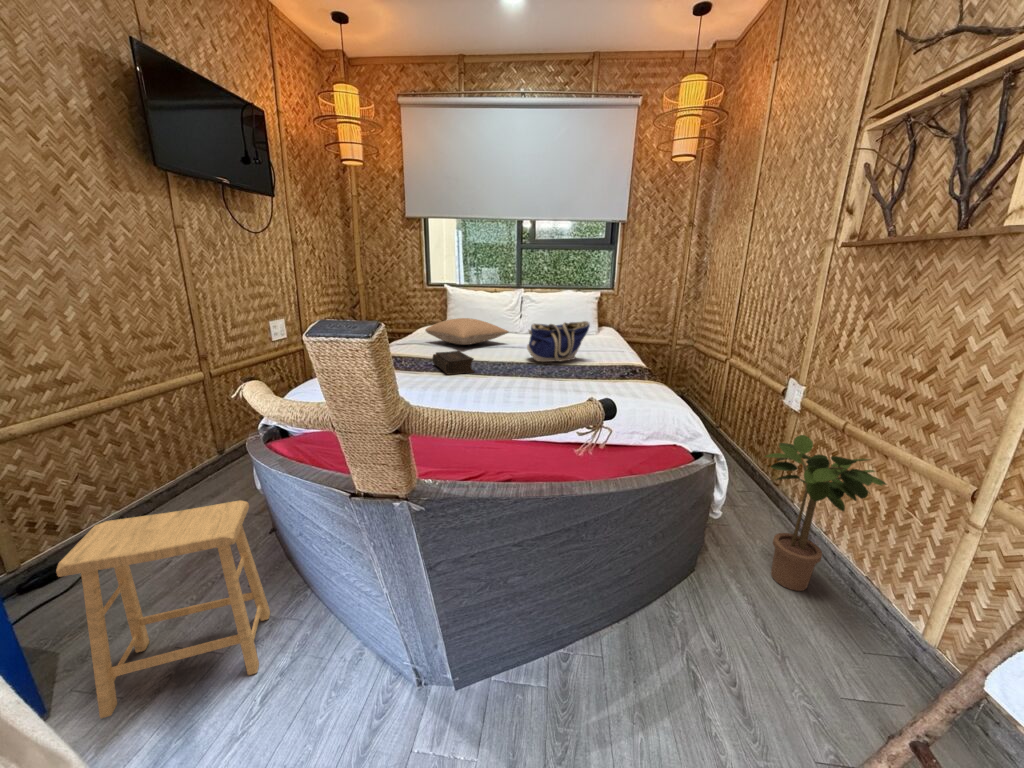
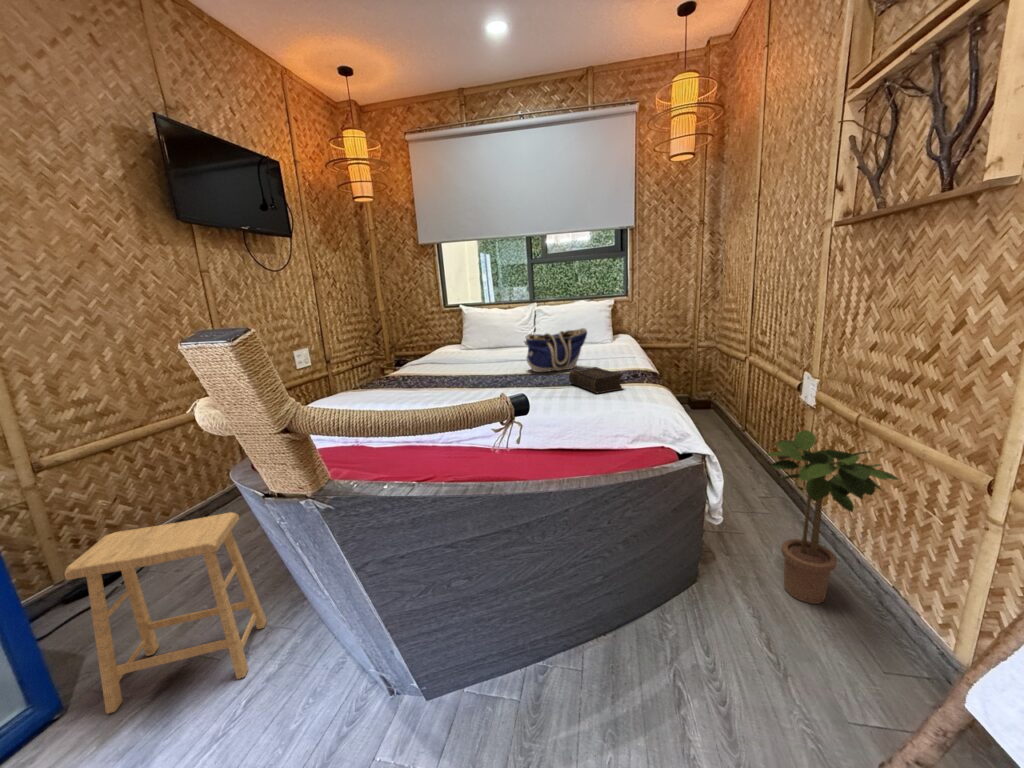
pillow: present [425,318,508,345] -> none [434,336,515,361]
book: present [432,351,474,375] -> present [569,367,623,393]

